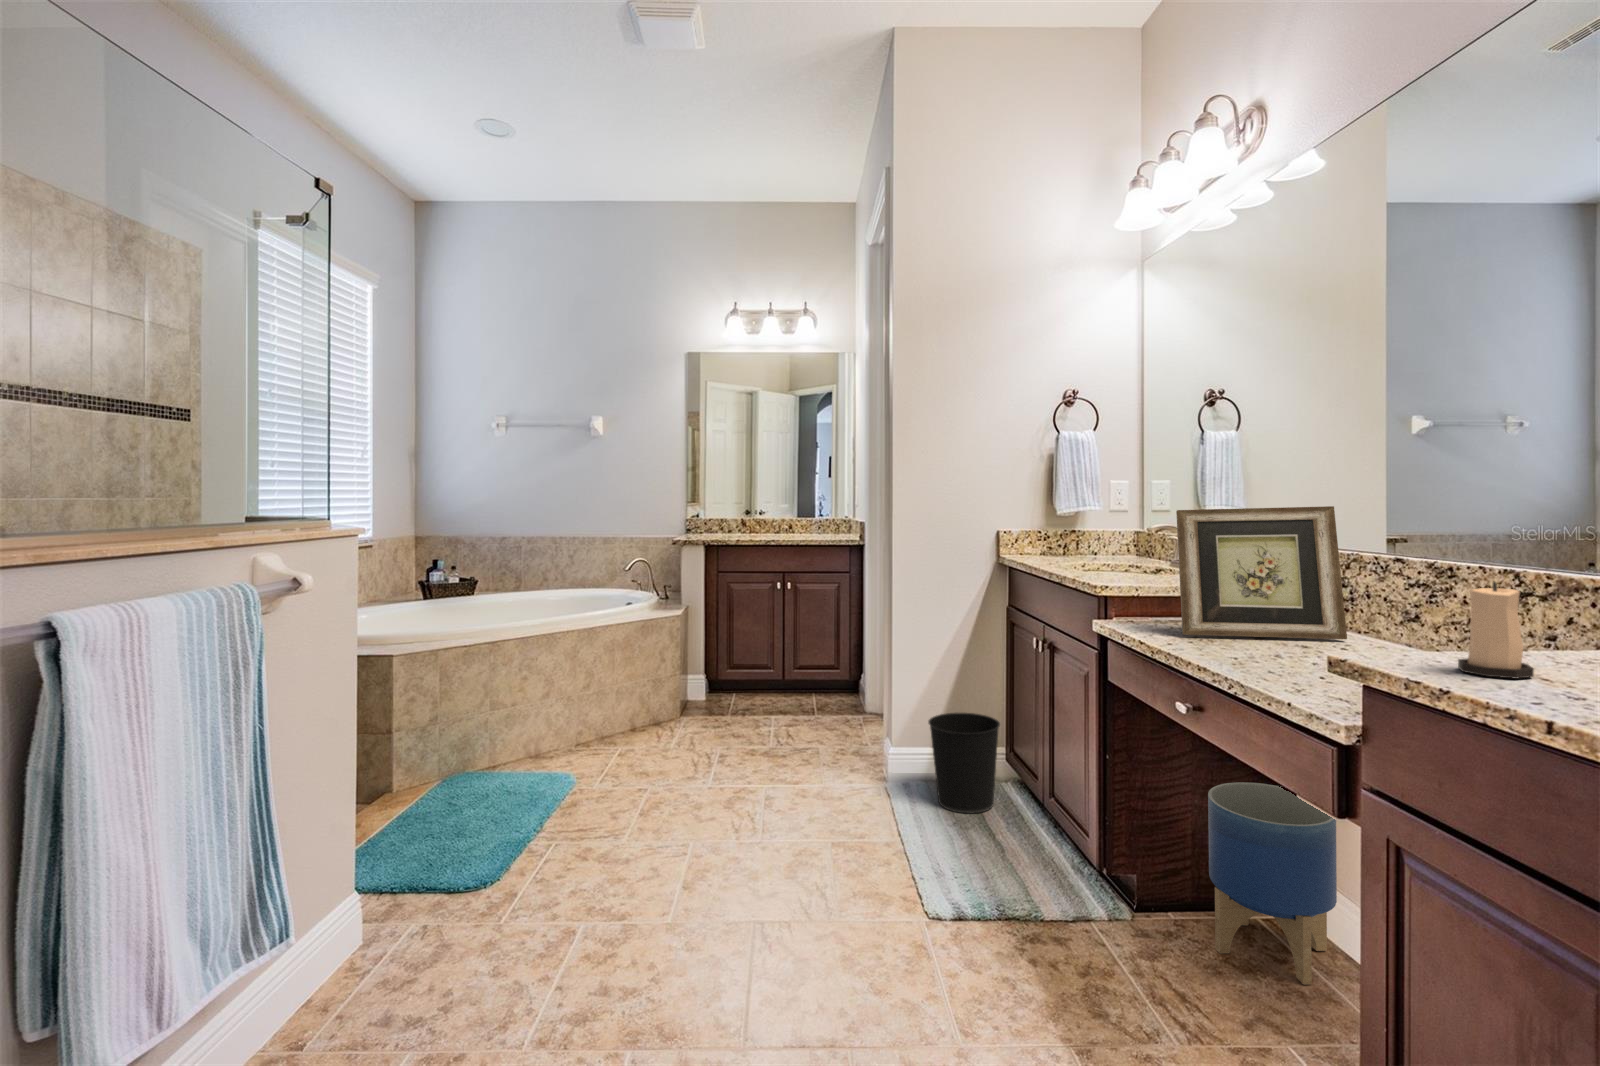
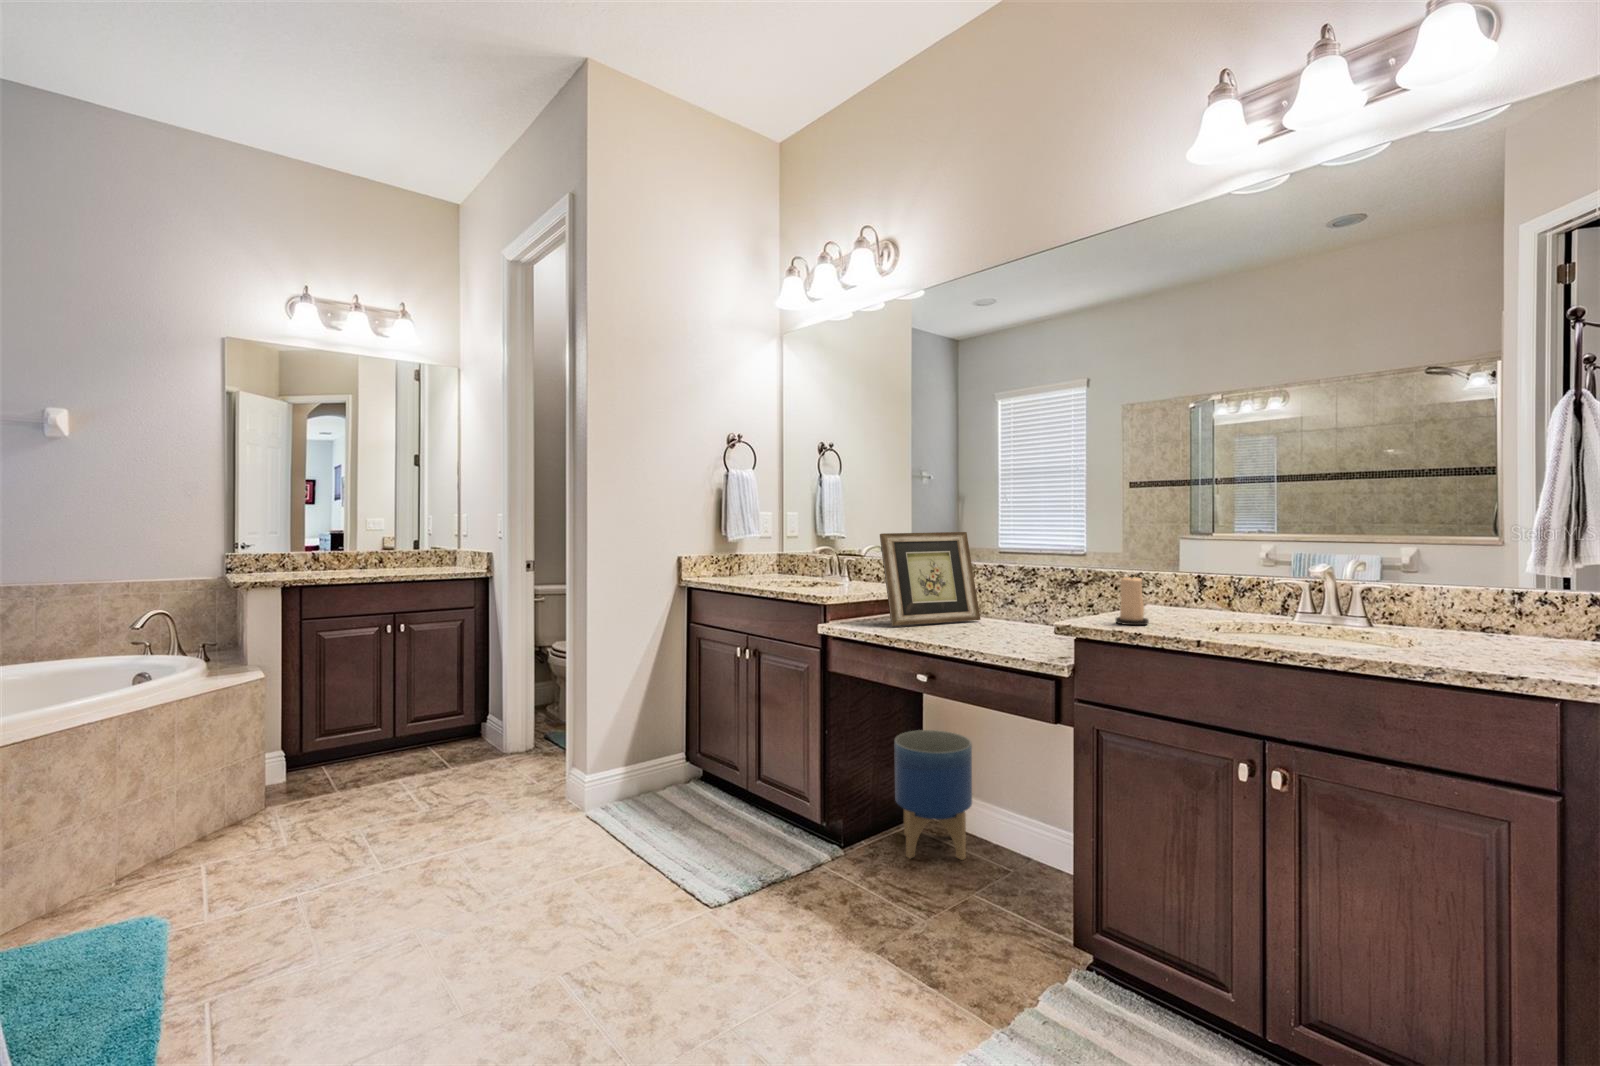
wastebasket: present [929,713,1000,813] -> none [627,722,694,817]

